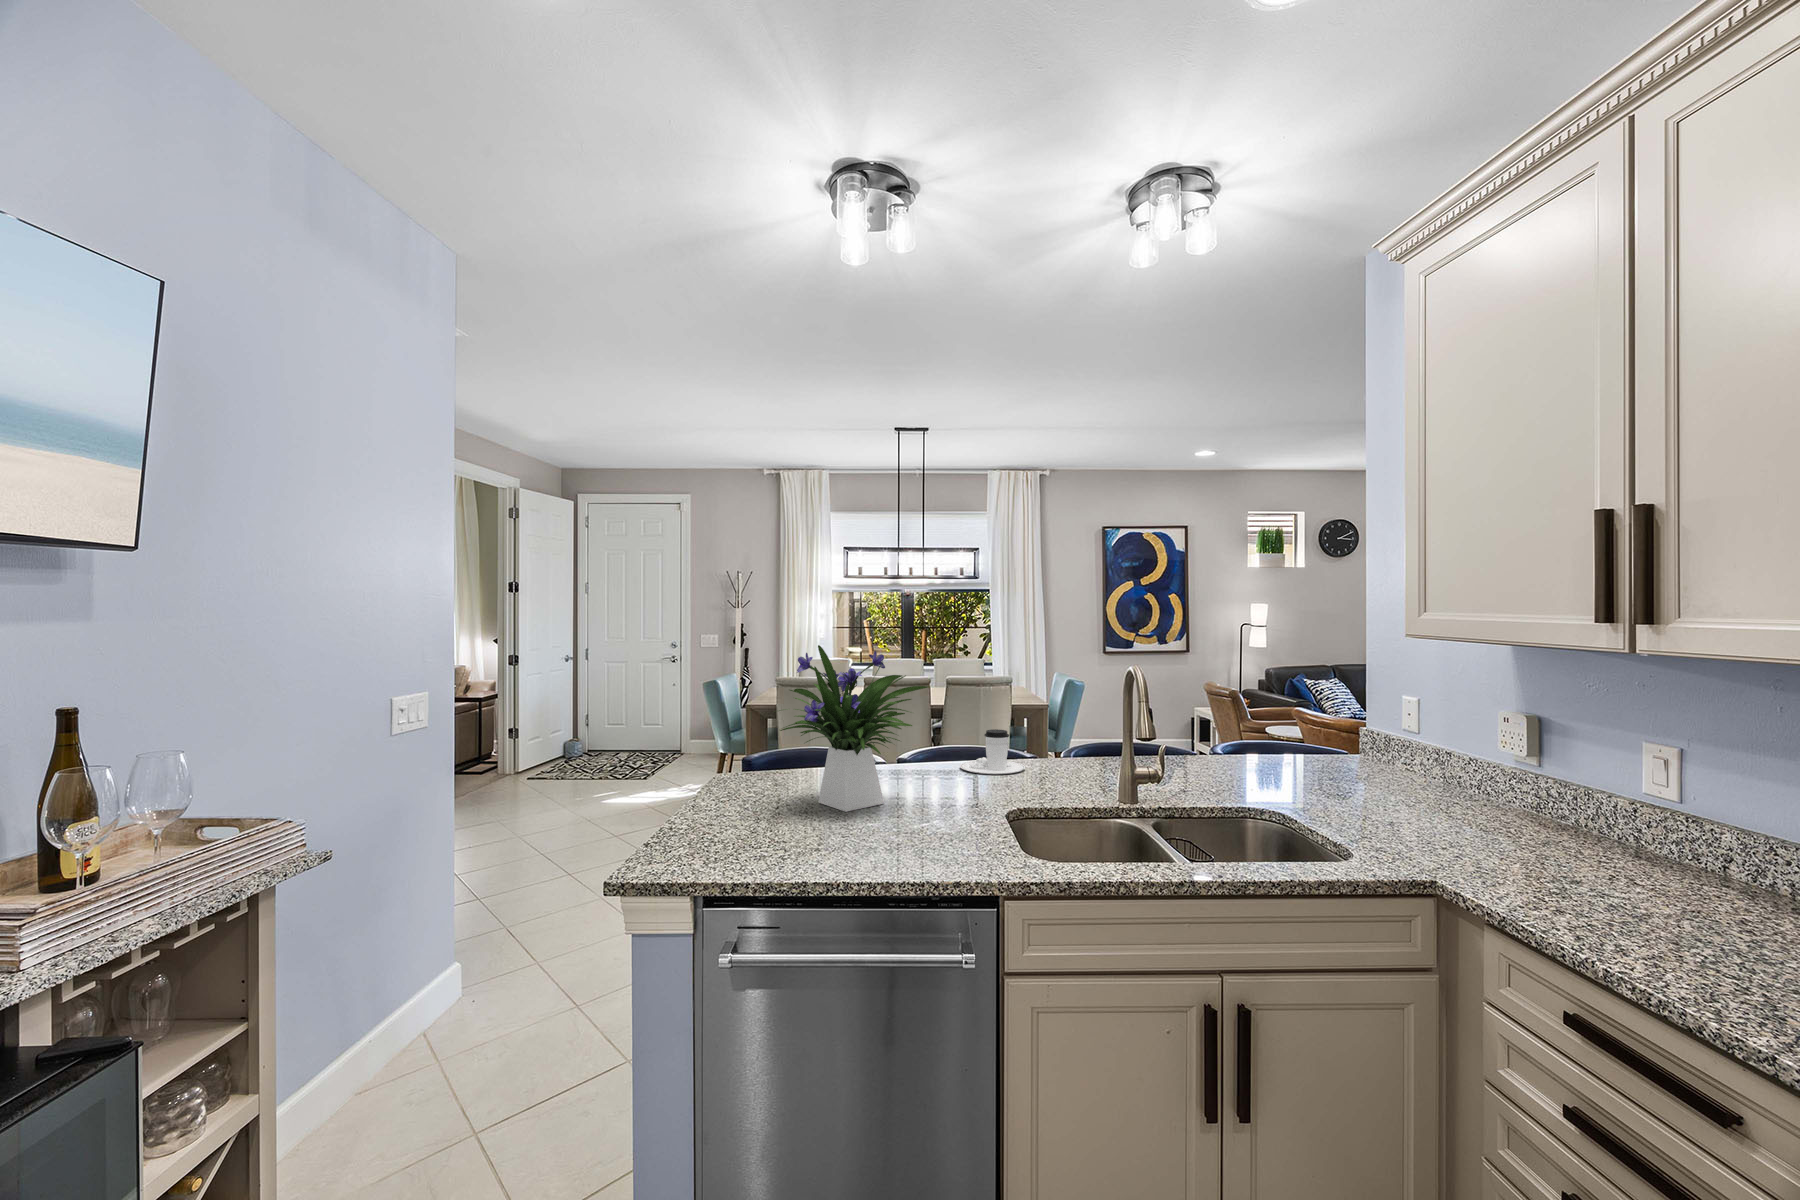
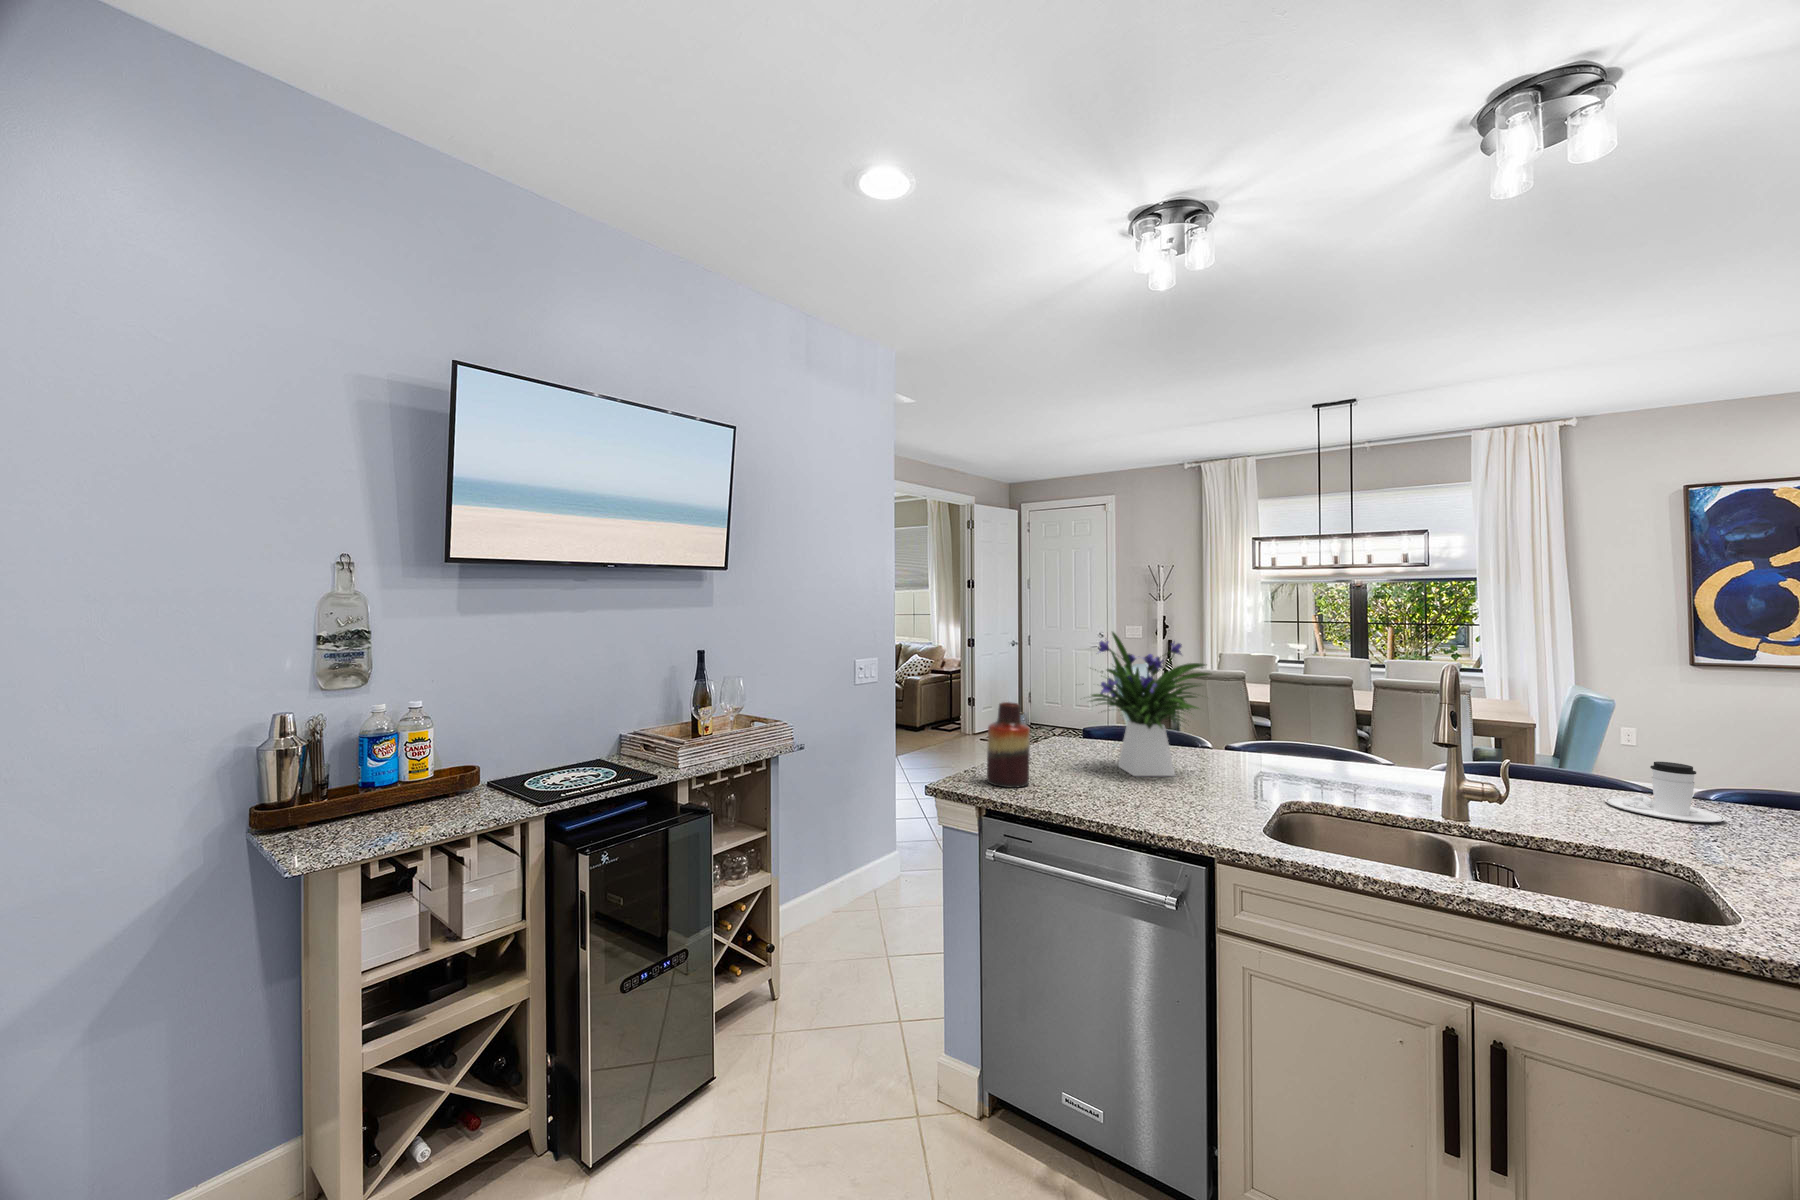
coffee cup: present [960,729,1025,774] -> present [1605,762,1725,822]
vase: none [692,745,748,859] -> present [987,702,1030,788]

